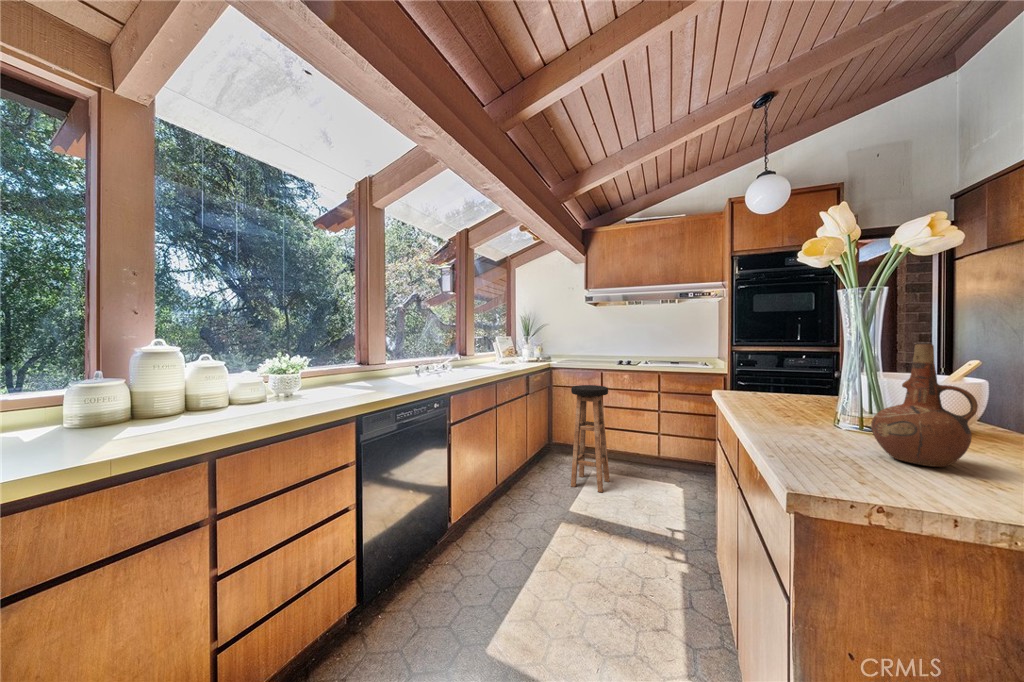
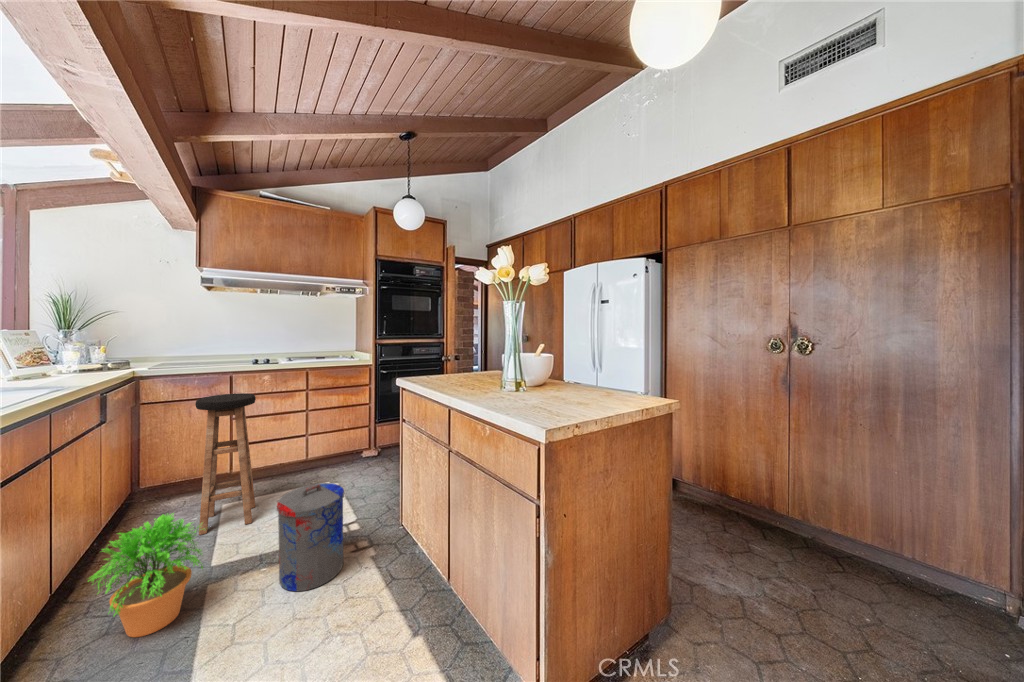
ceramic pitcher: present [871,344,978,467] -> none [534,347,570,411]
potted plant: none [502,458,561,534] -> present [91,514,203,637]
trash can: none [599,473,655,570] -> present [277,483,344,591]

